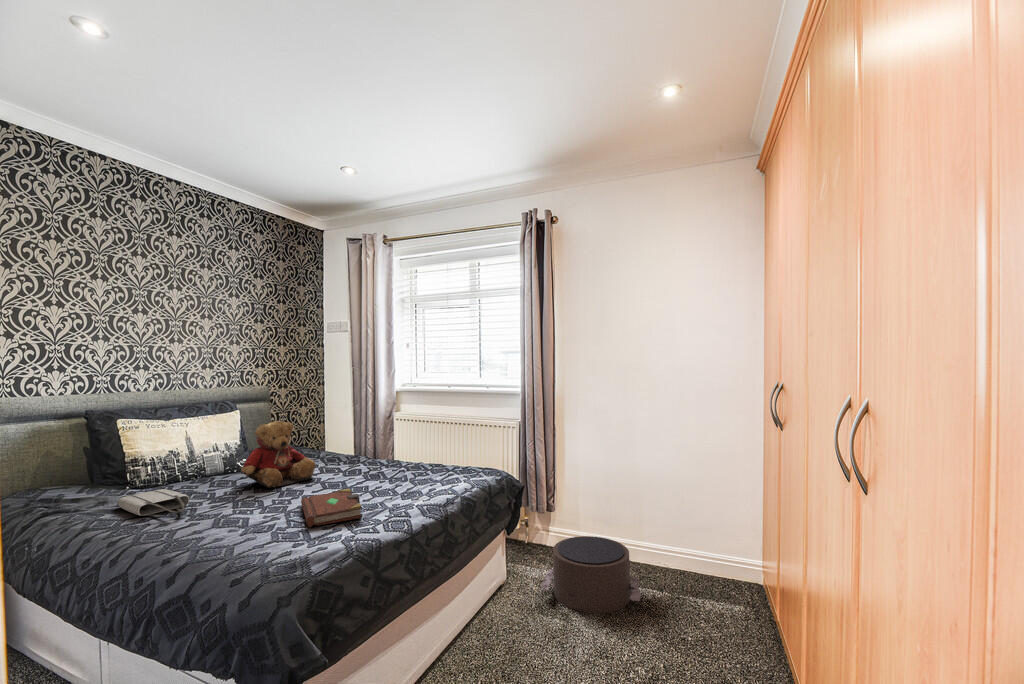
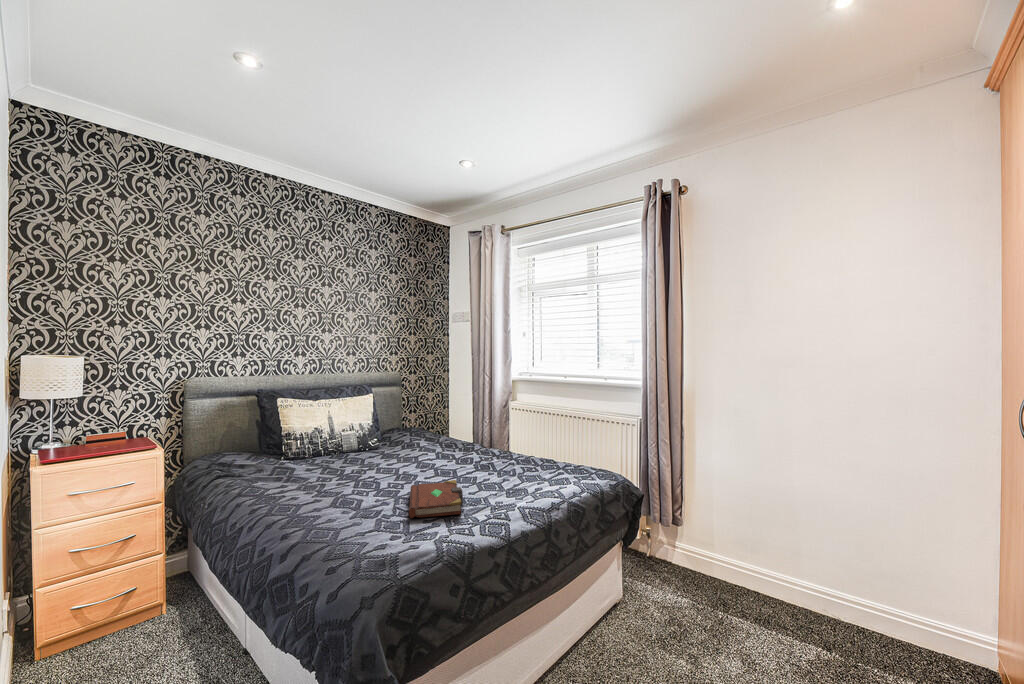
teddy bear: present [241,421,315,488] -> none [367,407,431,470]
tote bag: present [118,489,189,516] -> none [268,463,321,490]
pouf: present [541,536,641,613] -> none [657,555,783,653]

